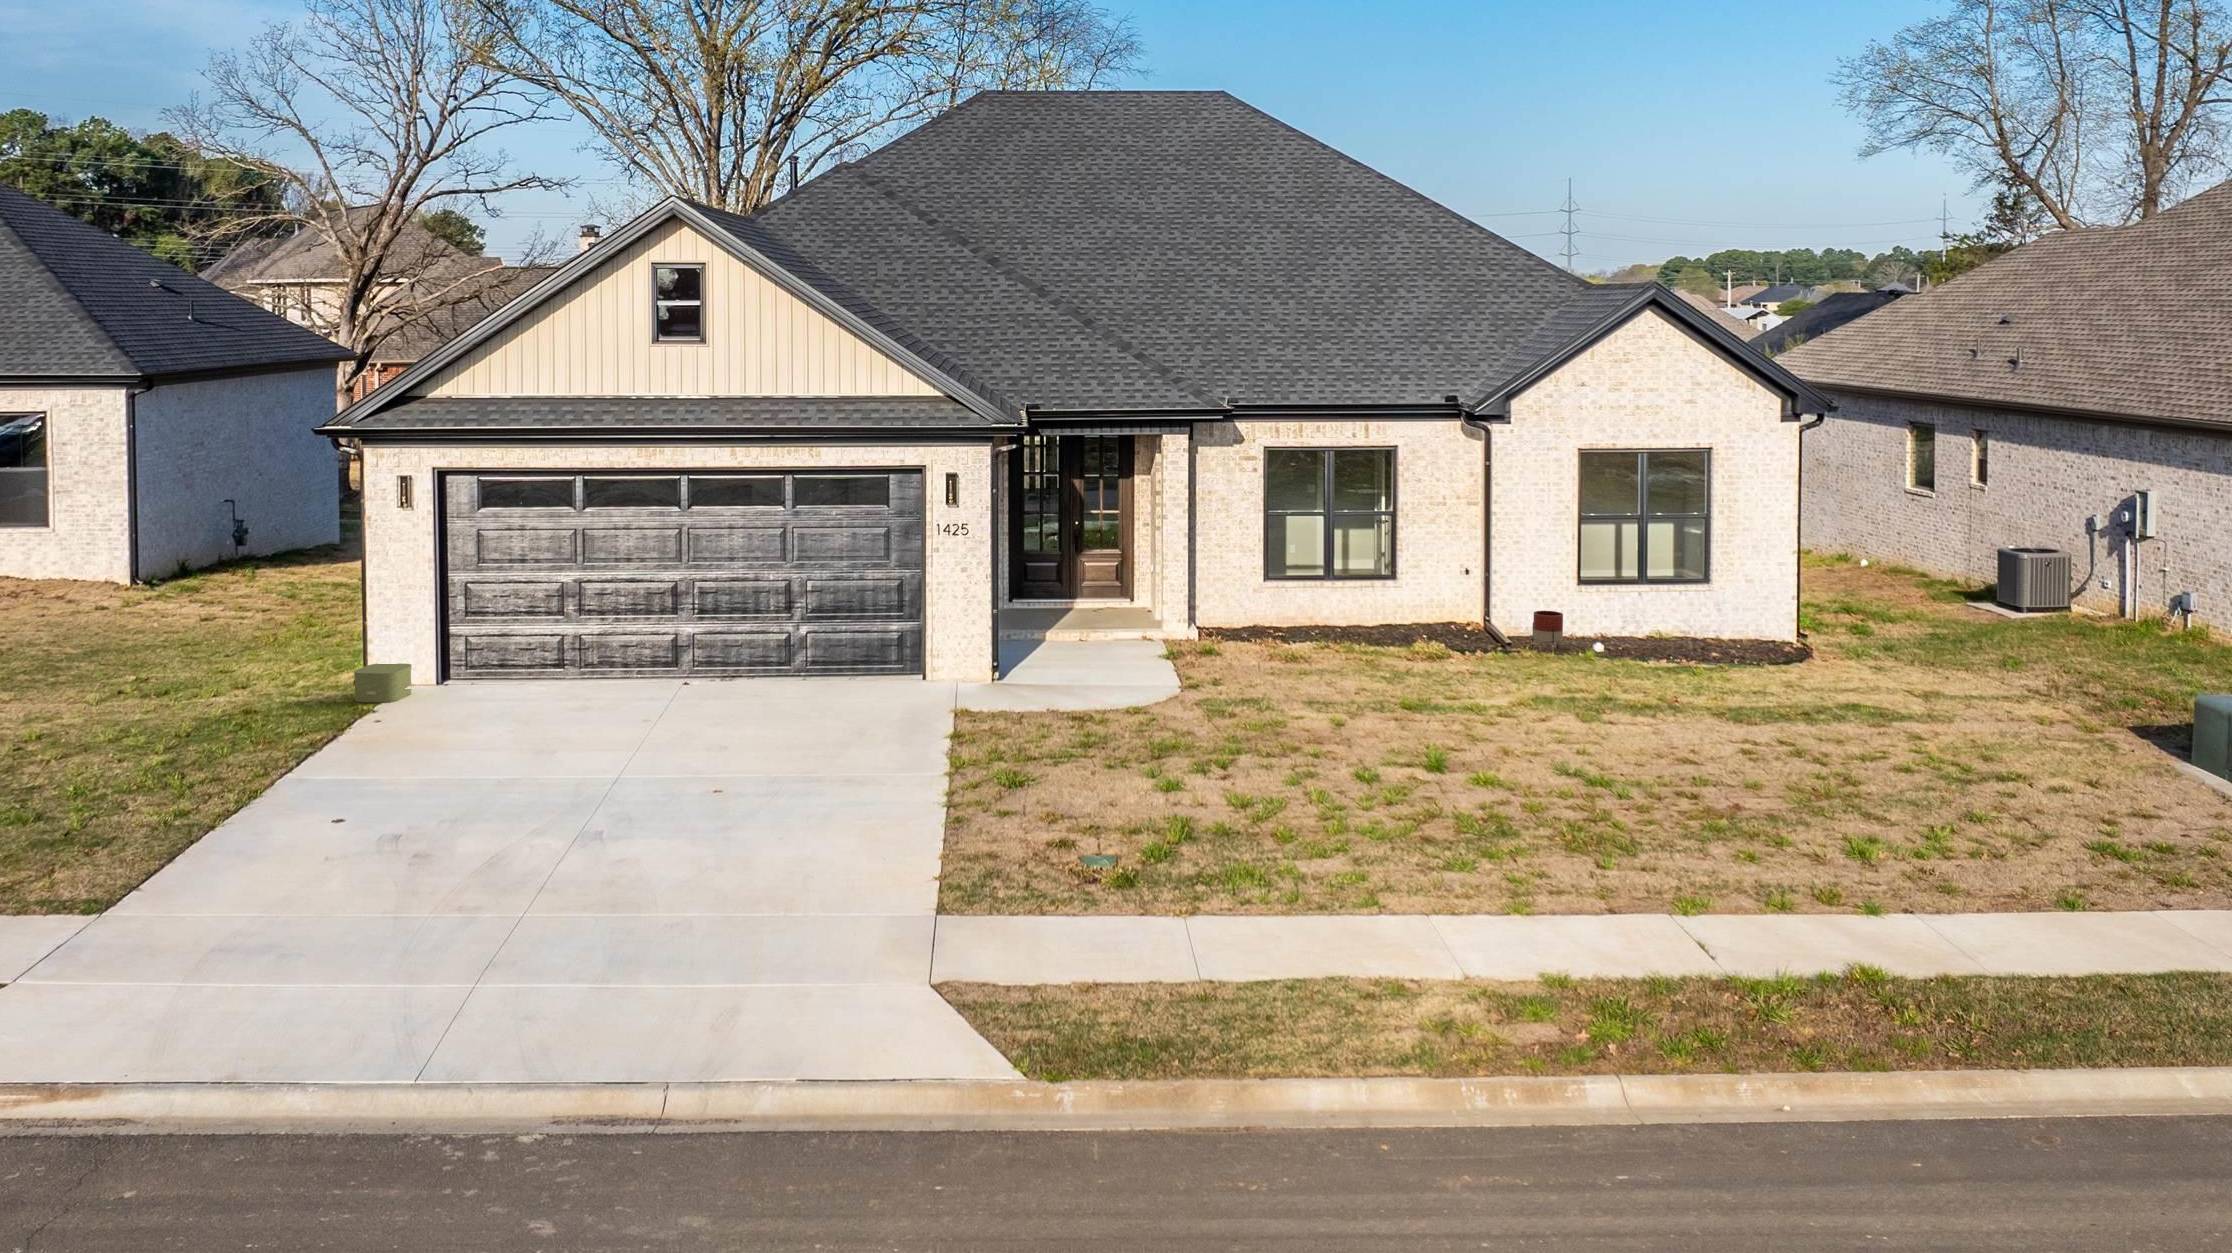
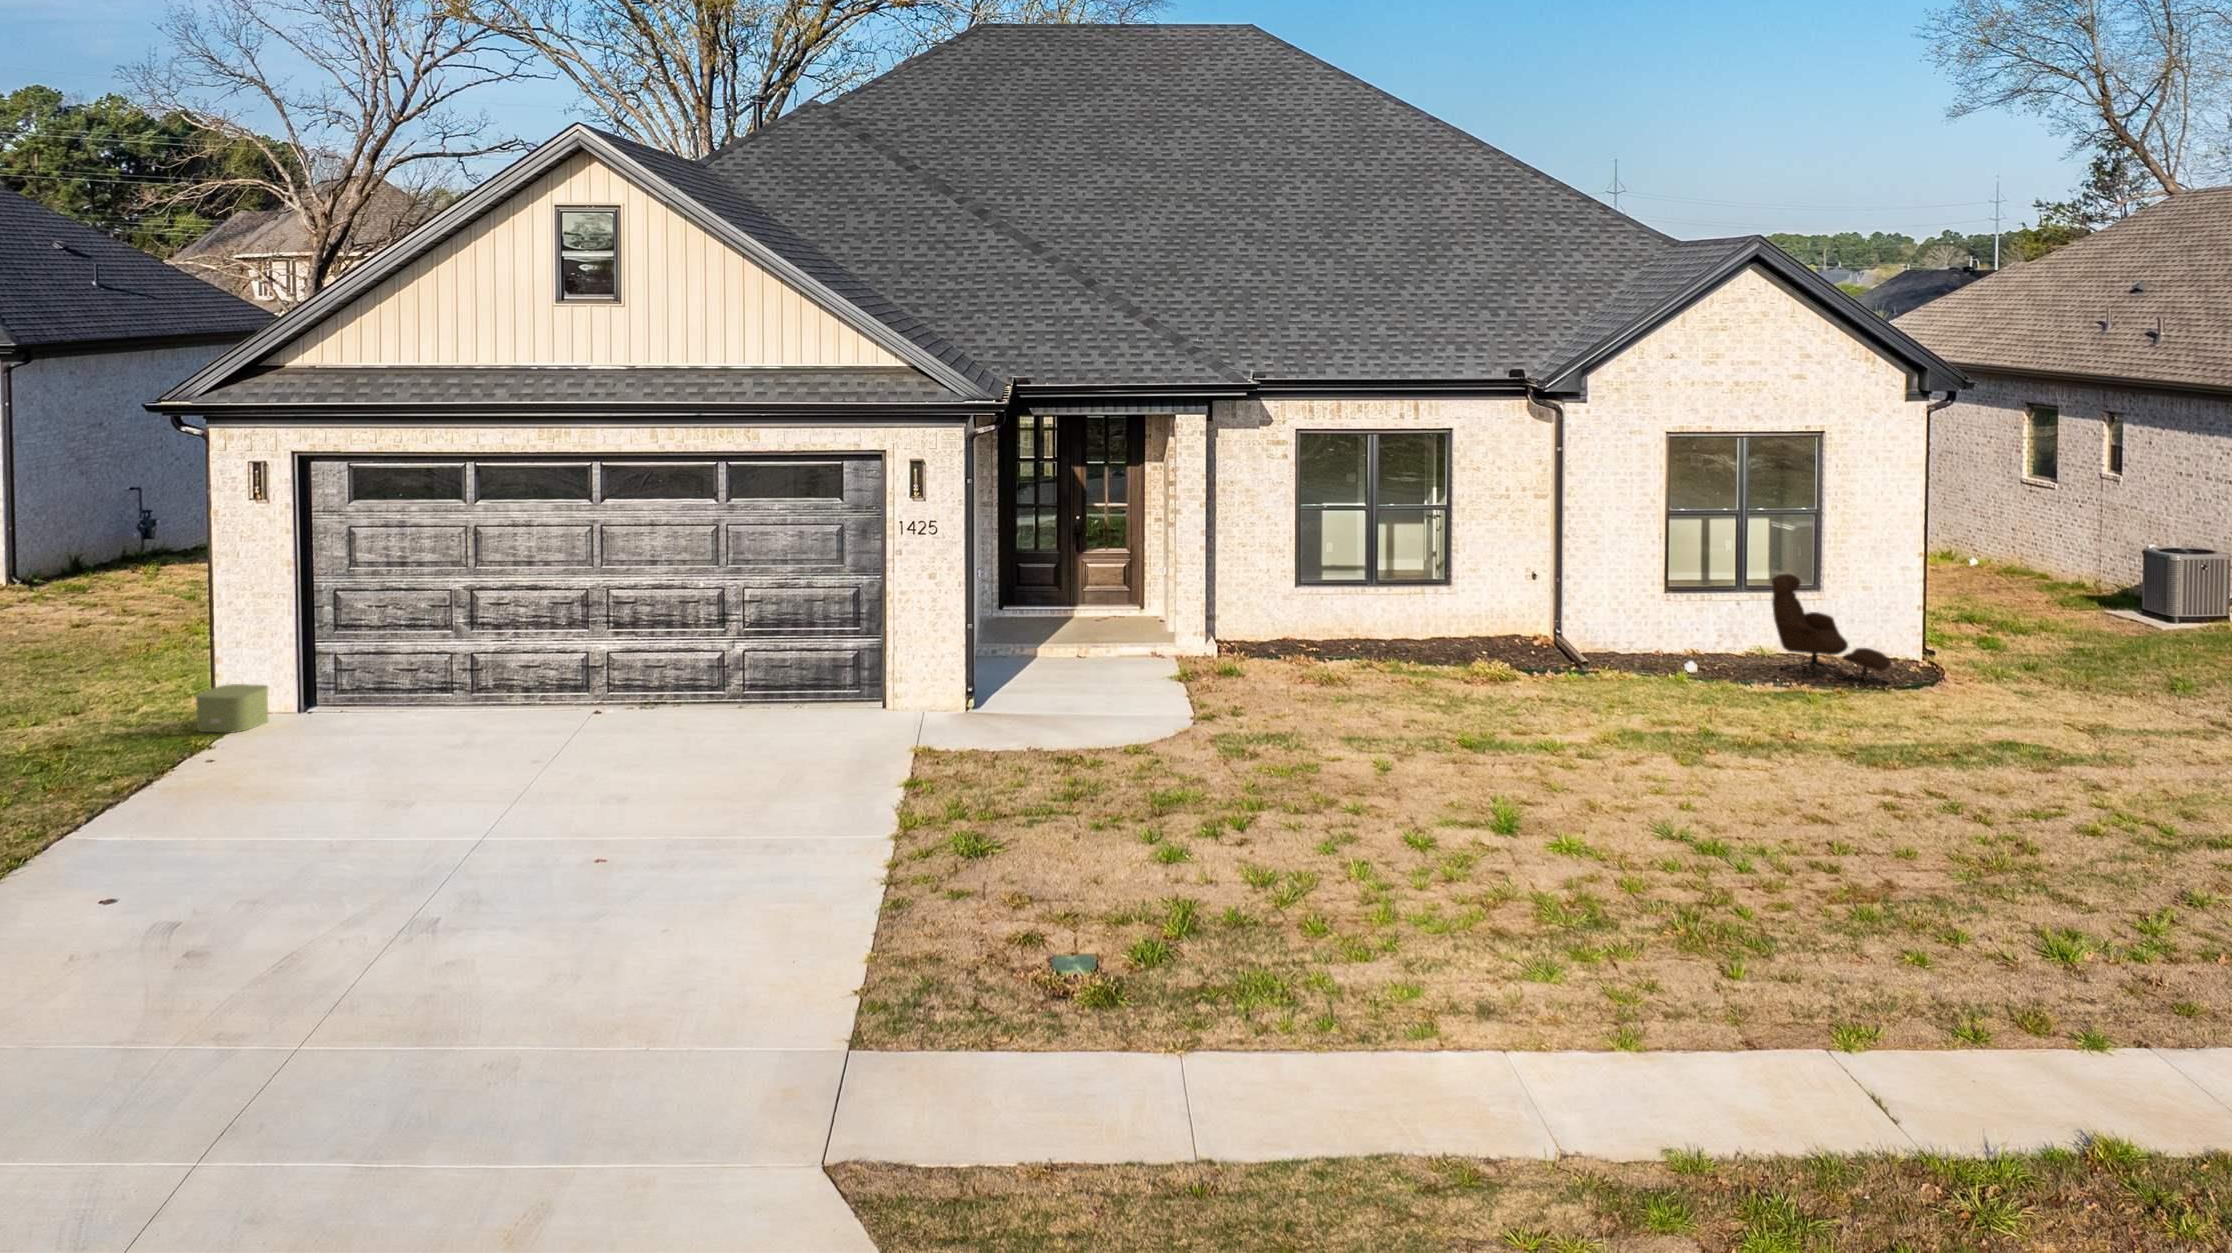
lounge chair: none [1671,569,1770,663] -> present [1772,574,1891,685]
planter: present [1532,611,1563,650] -> none [1608,622,1645,675]

